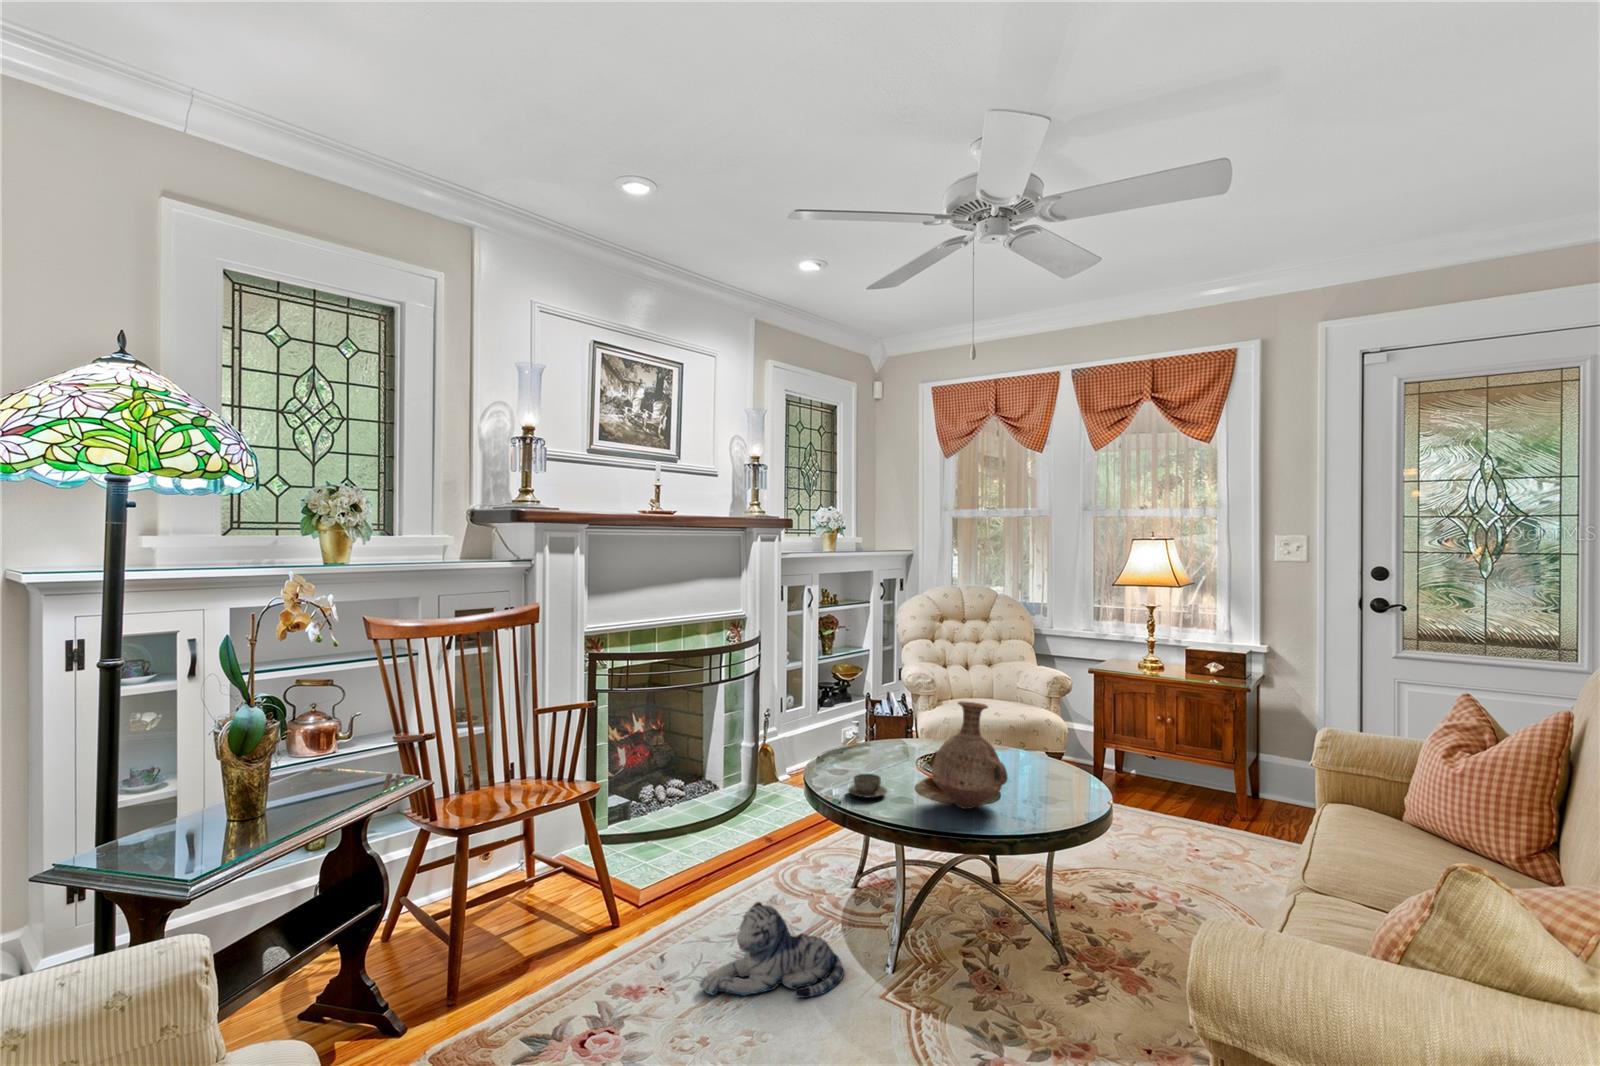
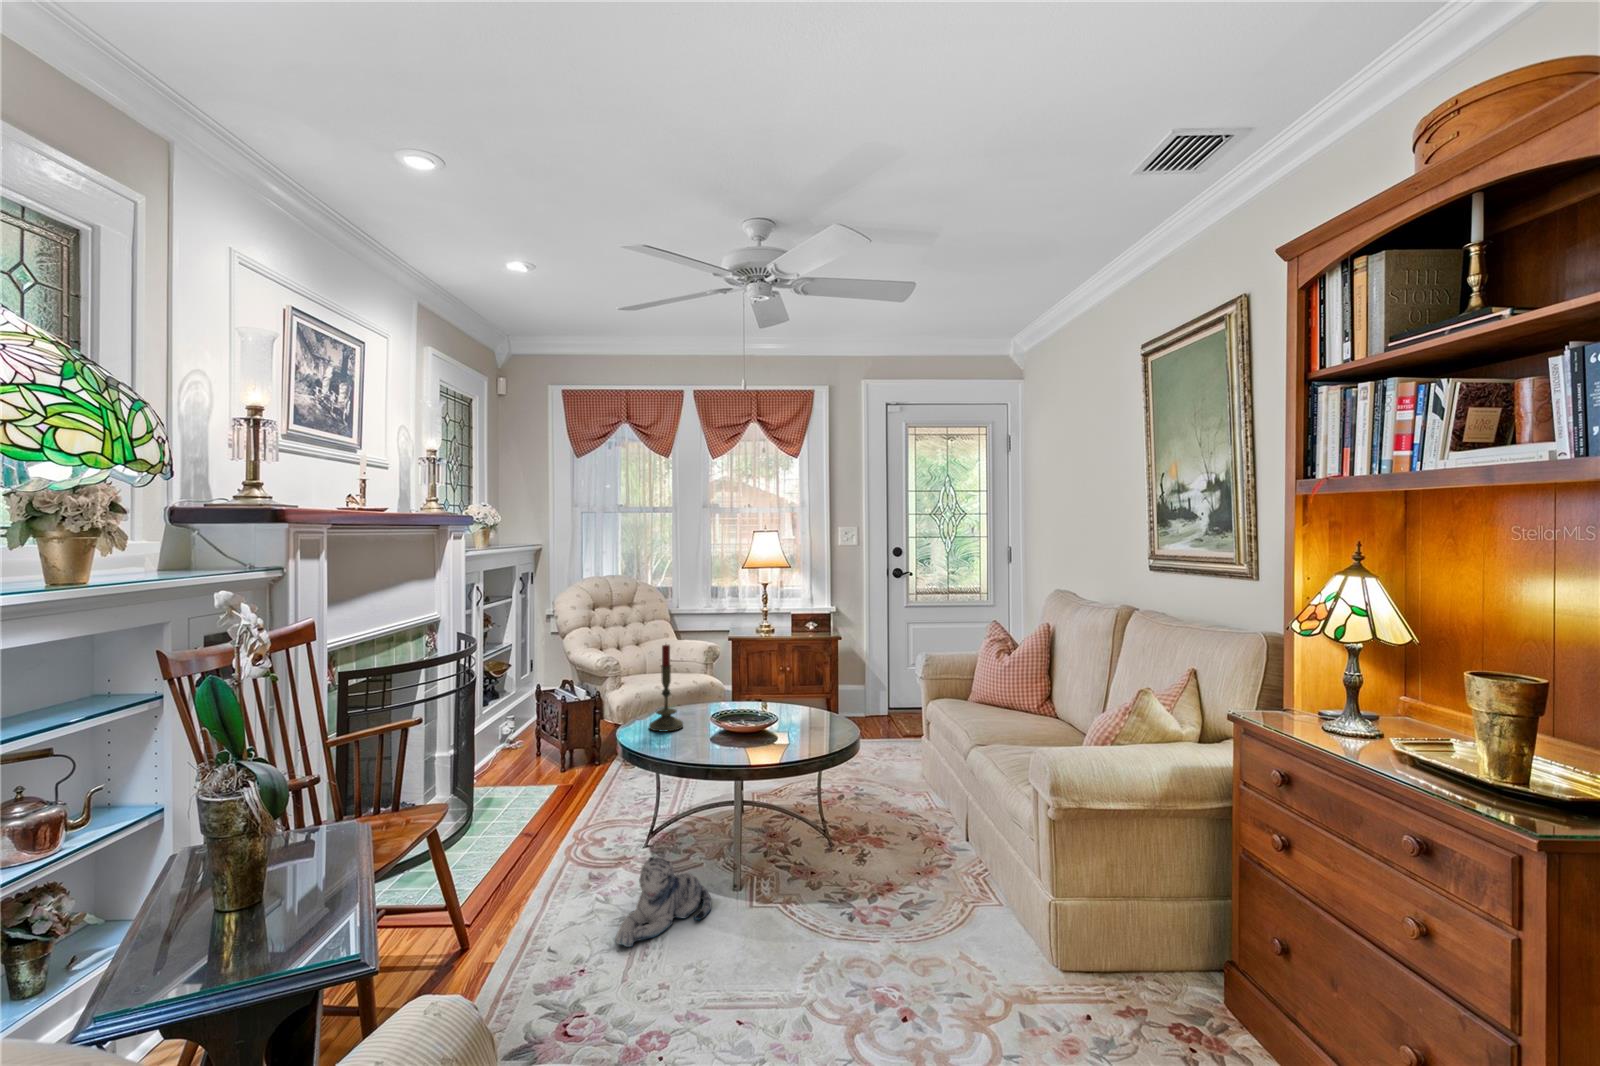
candle: none [848,660,887,766] -> present [649,644,683,732]
vase: present [930,701,1008,809] -> none [756,662,820,741]
teacup: present [848,774,887,797] -> none [695,731,728,750]

